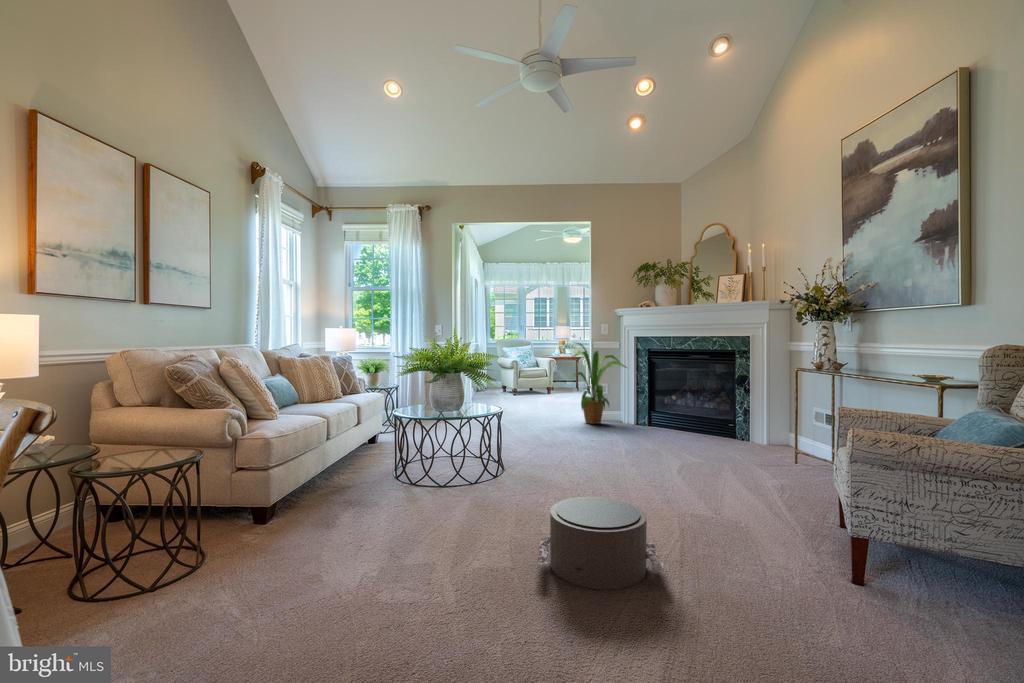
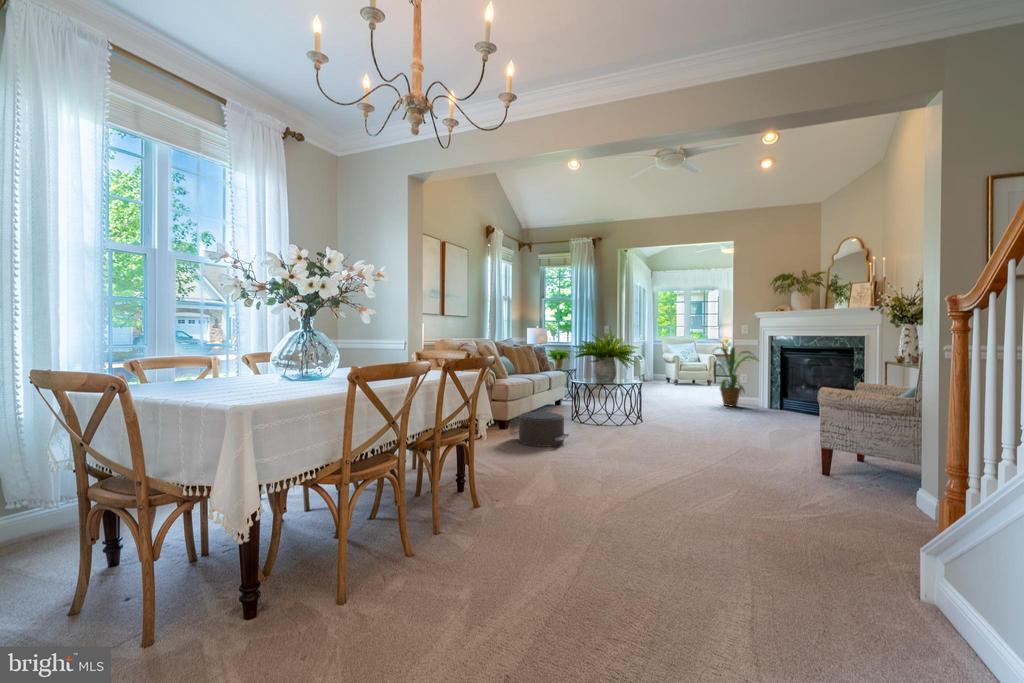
pouf: present [538,497,664,590] -> present [510,412,569,447]

